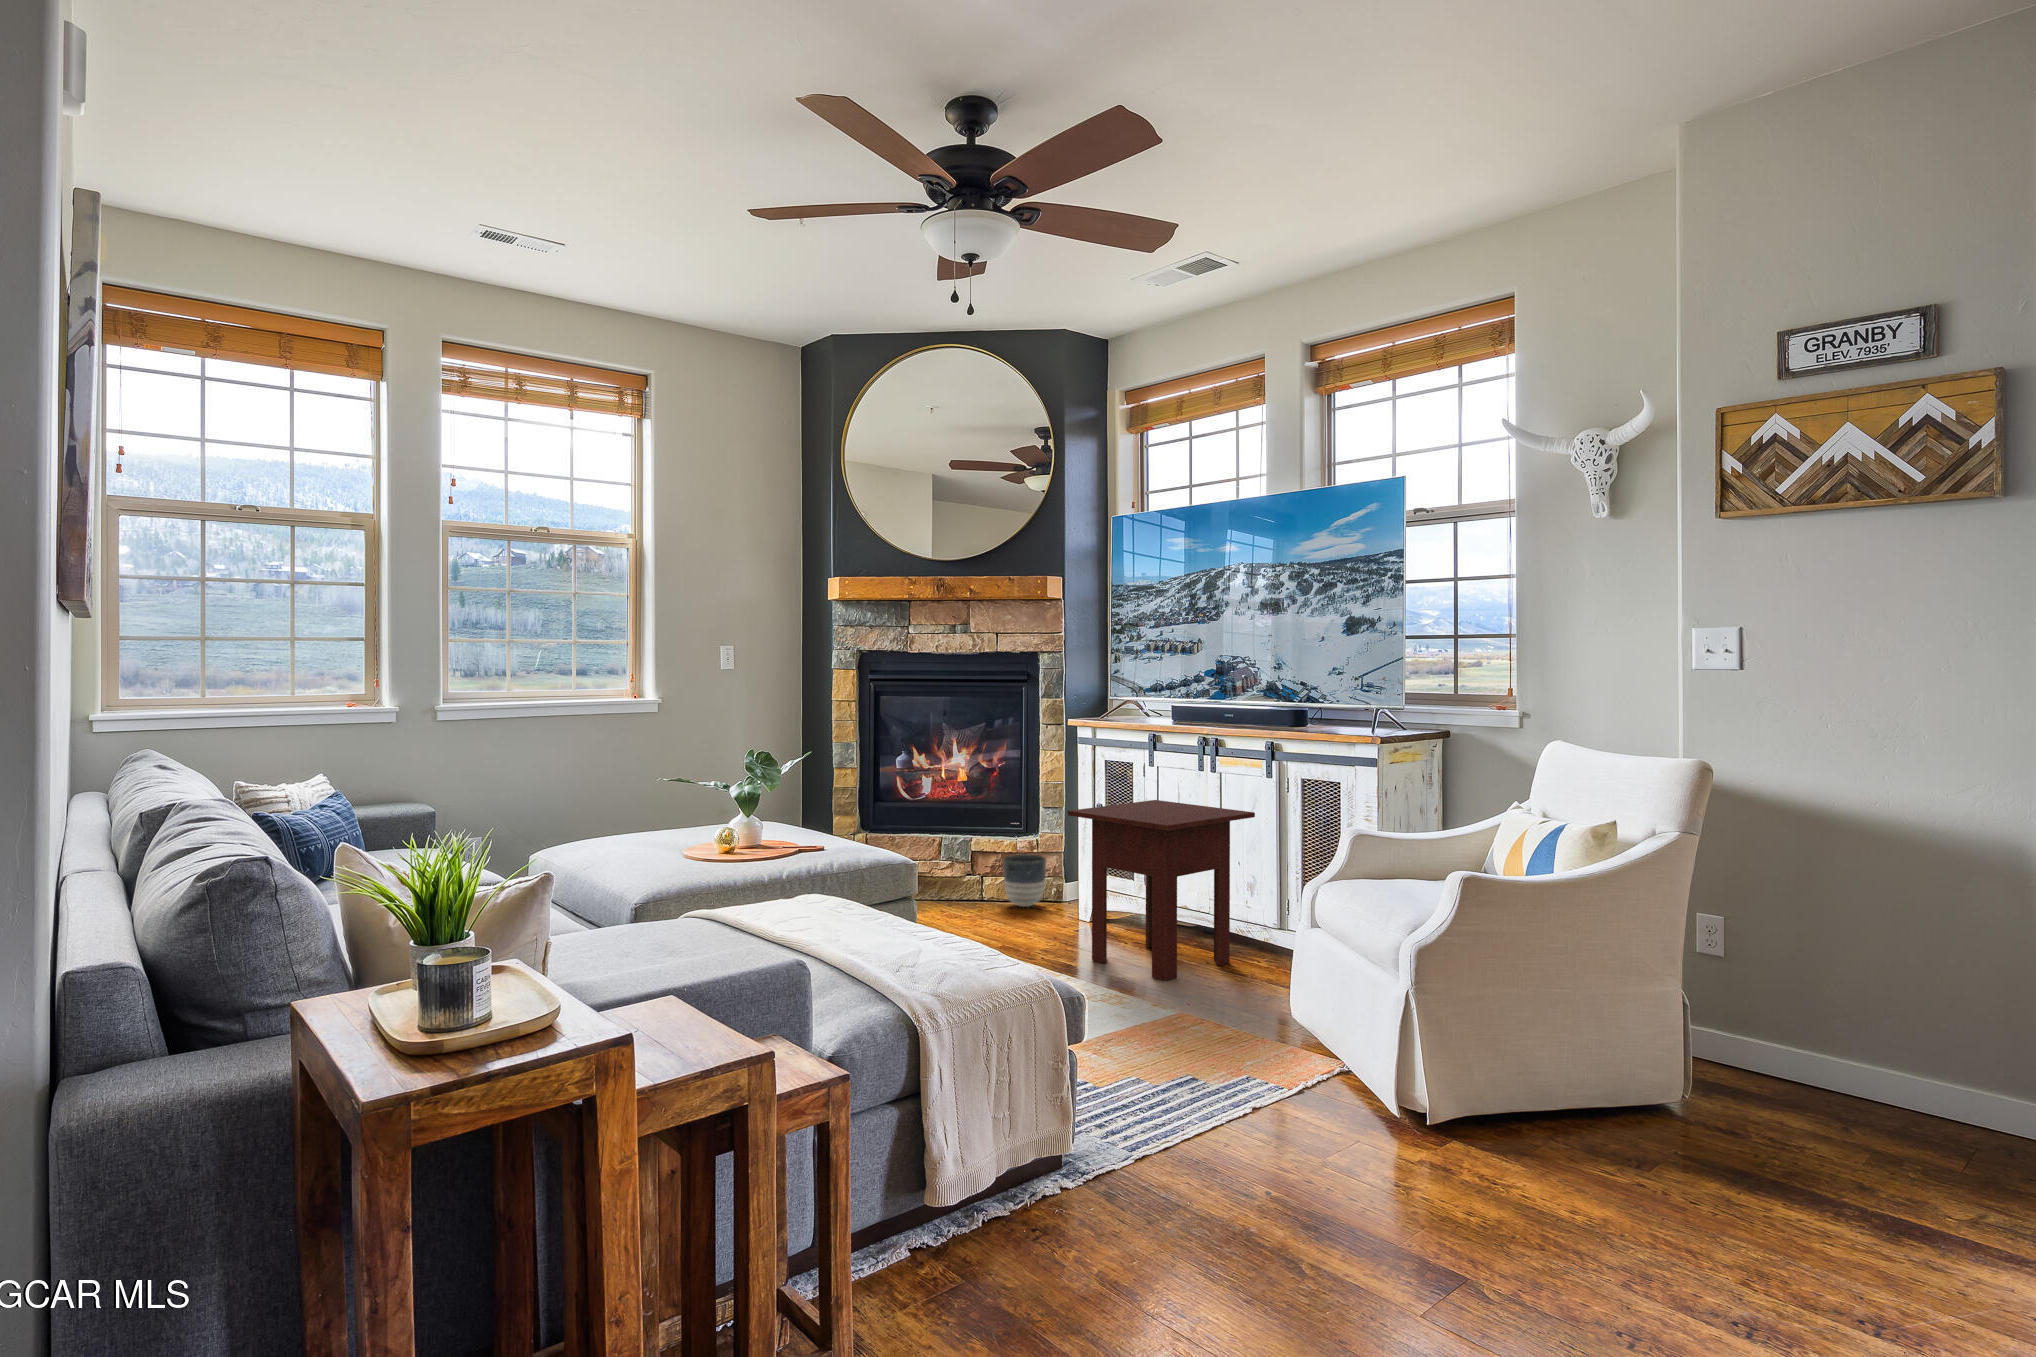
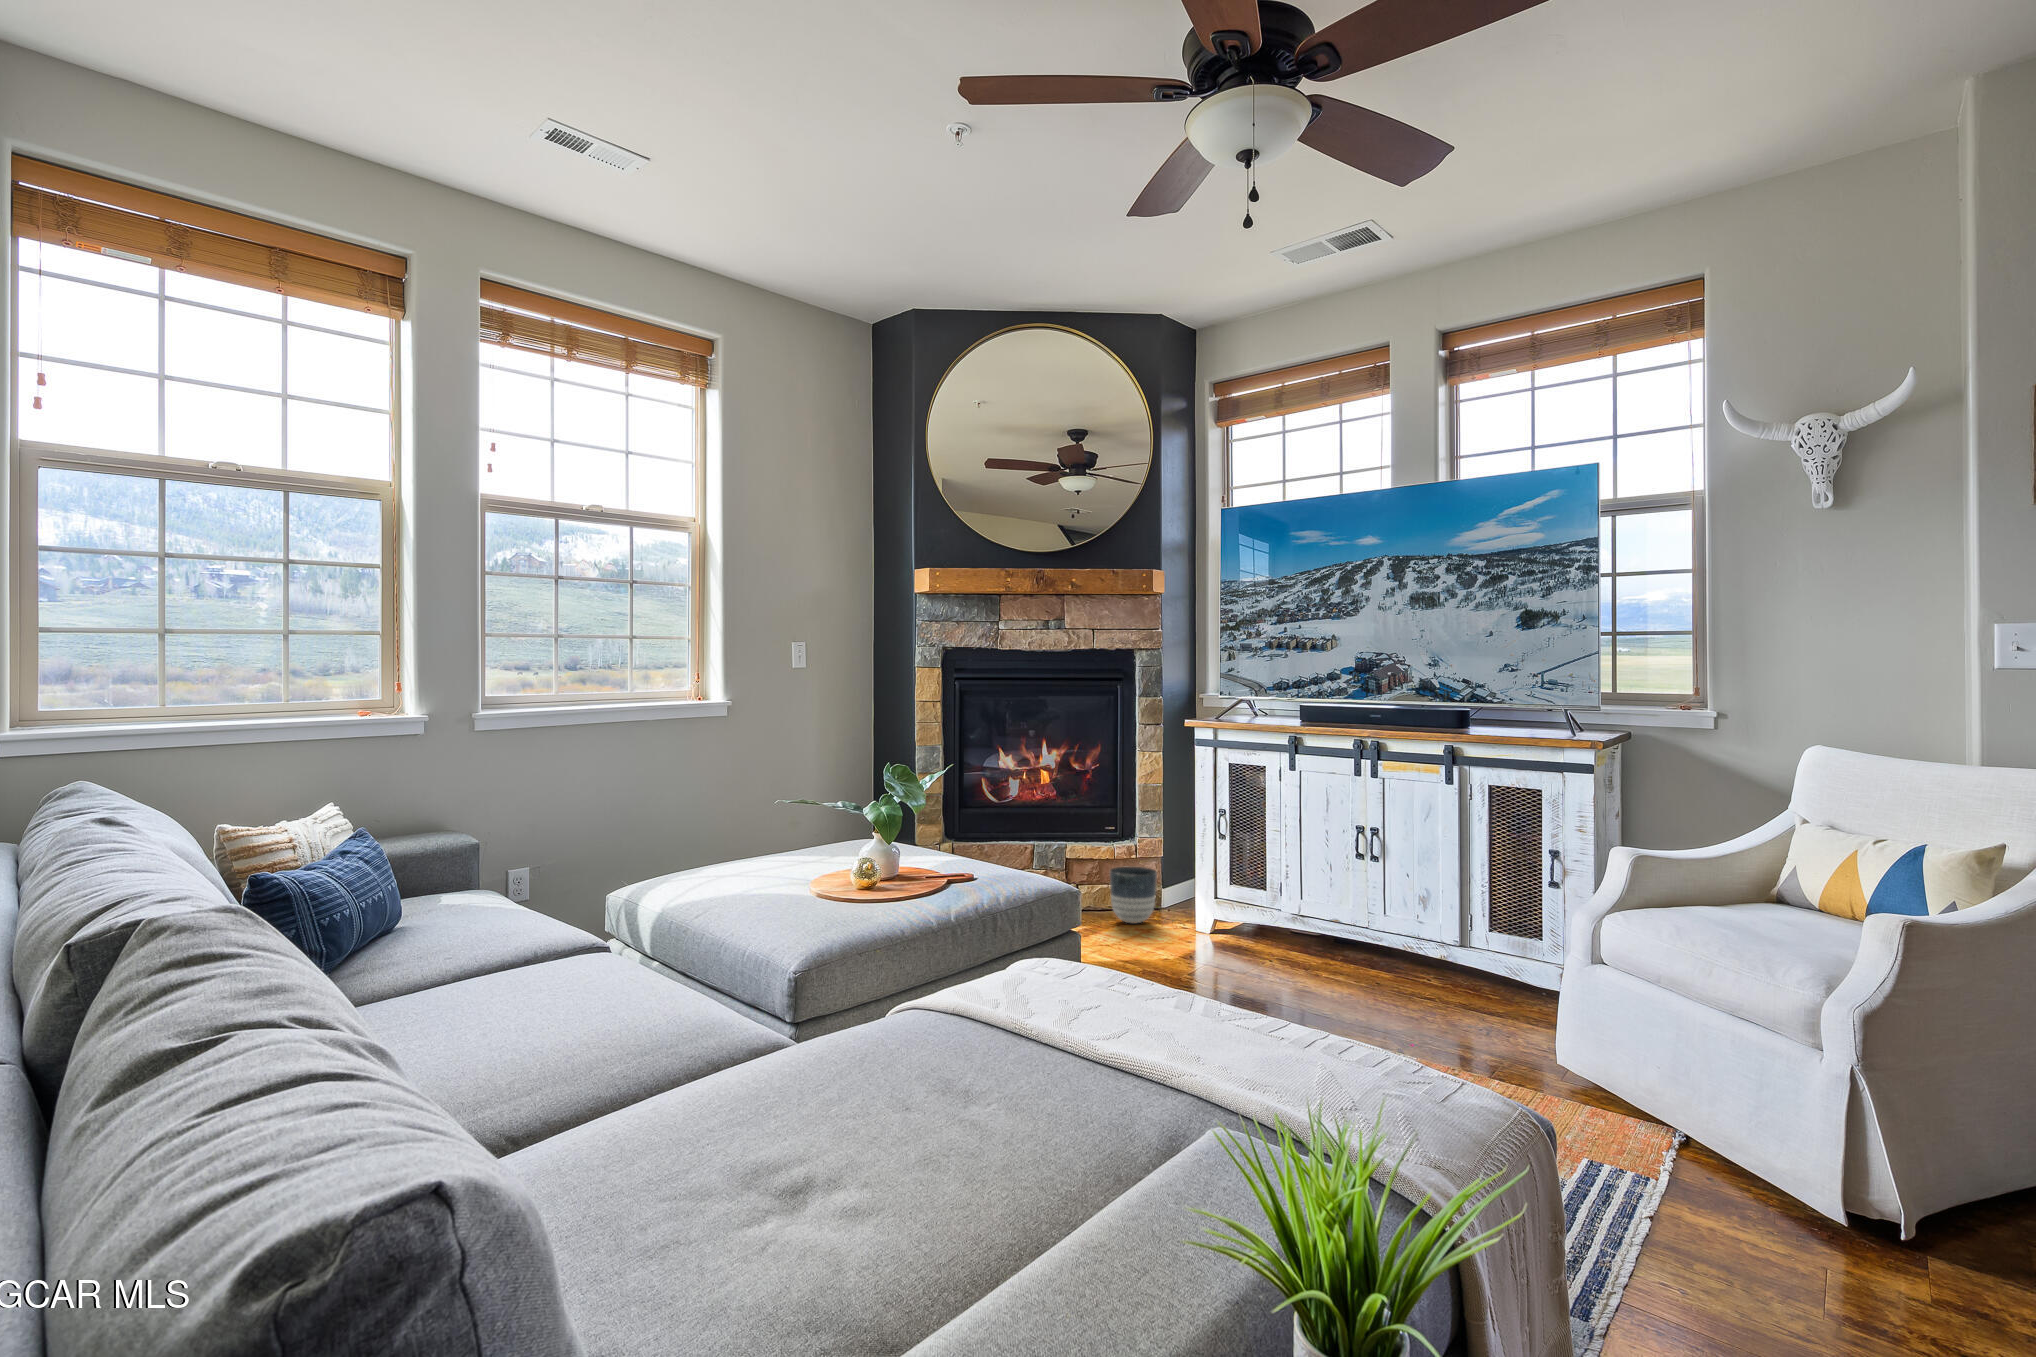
side table: present [1068,800,1255,981] -> none [1232,808,1434,1008]

